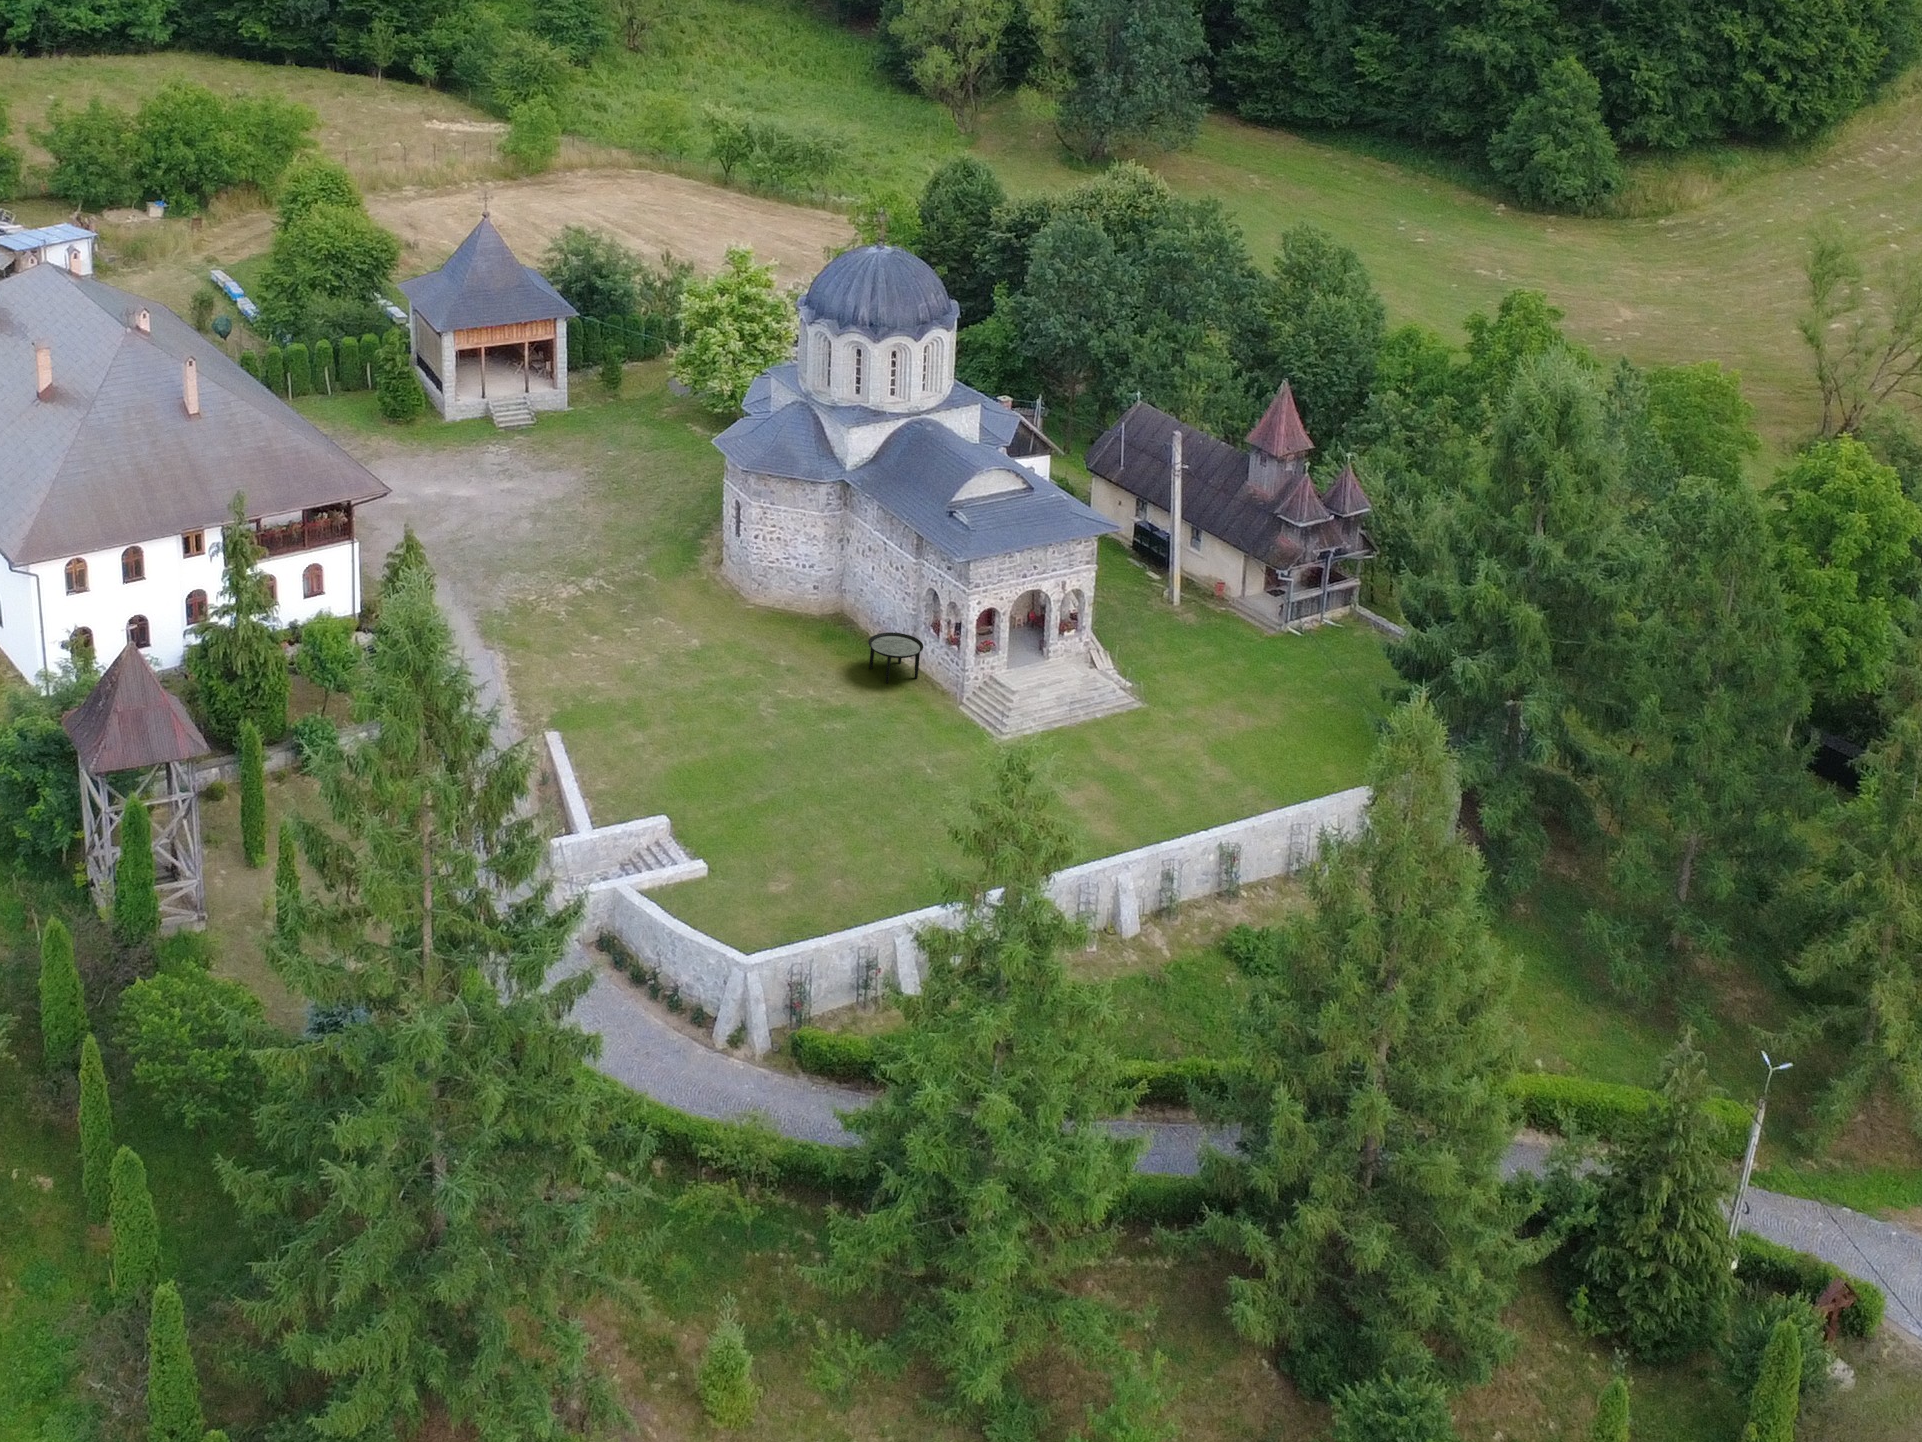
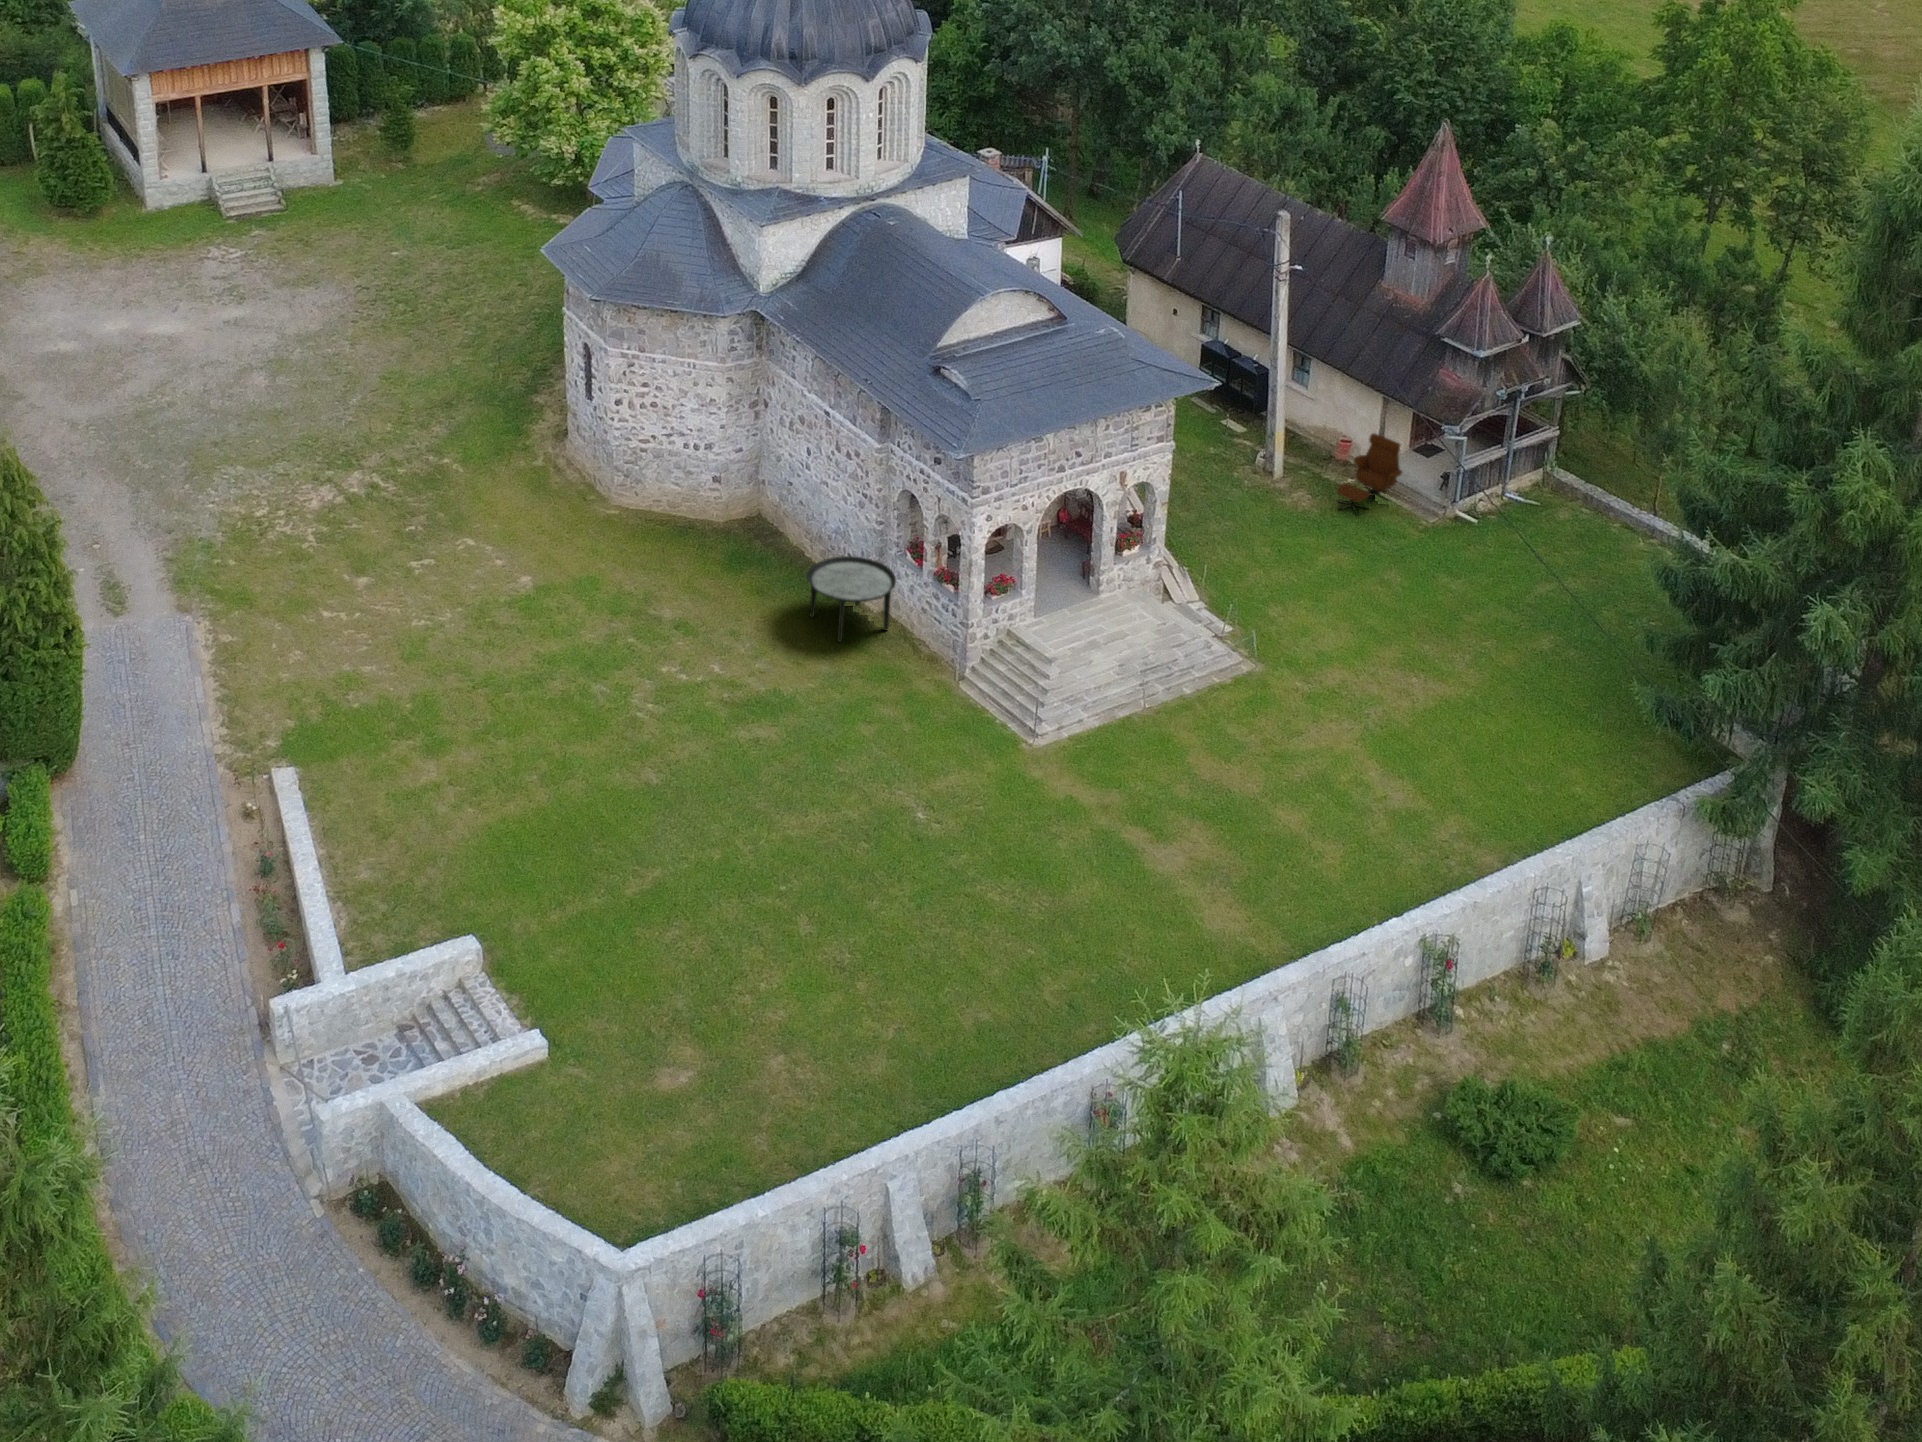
lounge chair: none [1212,577,1255,628] -> present [1337,433,1402,514]

